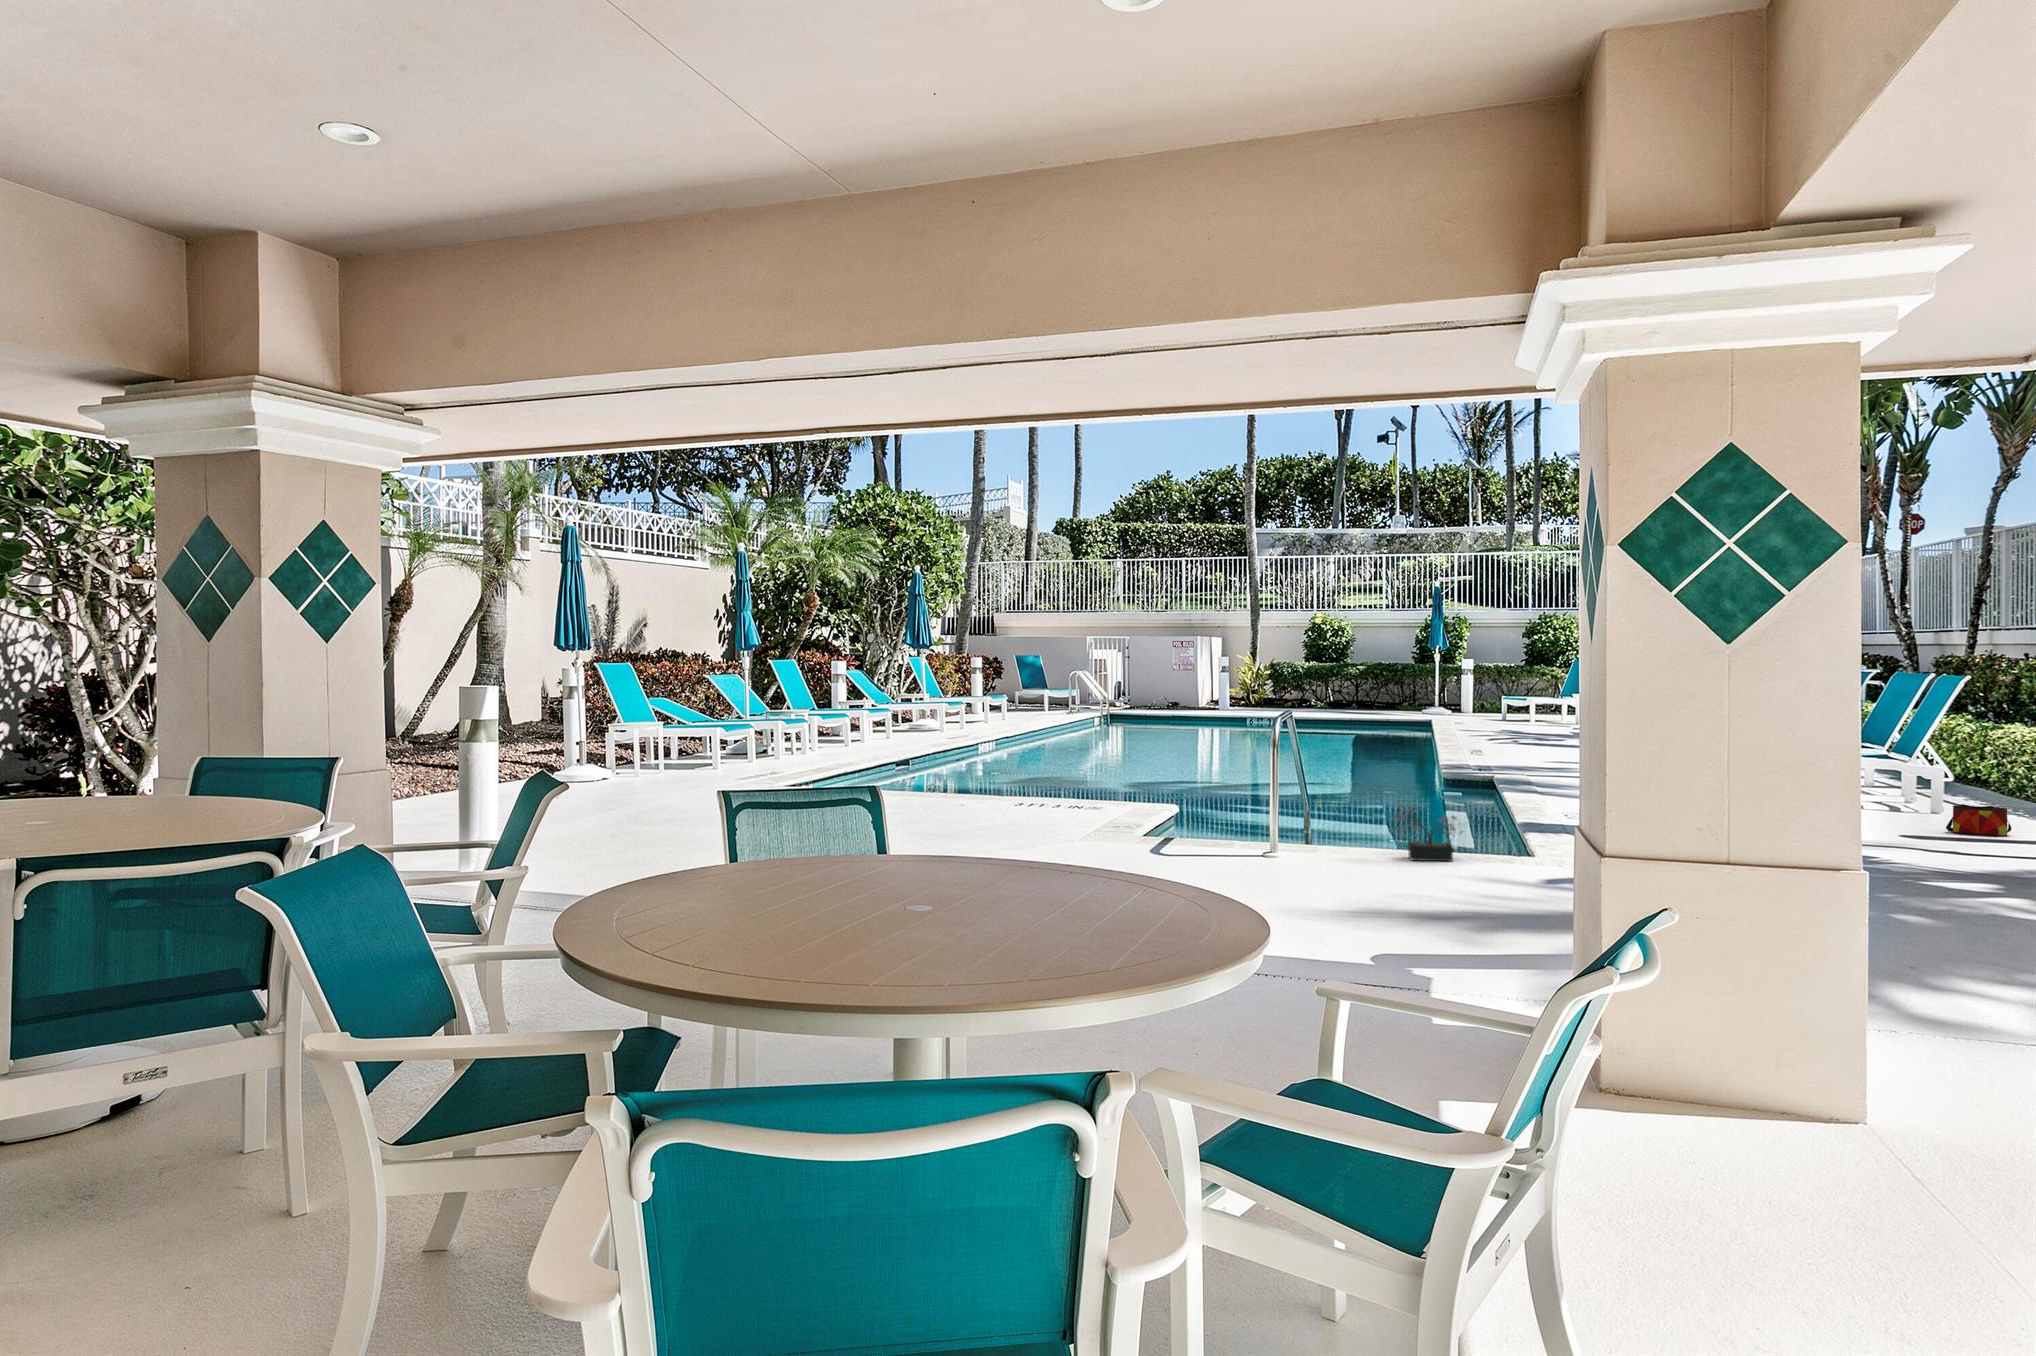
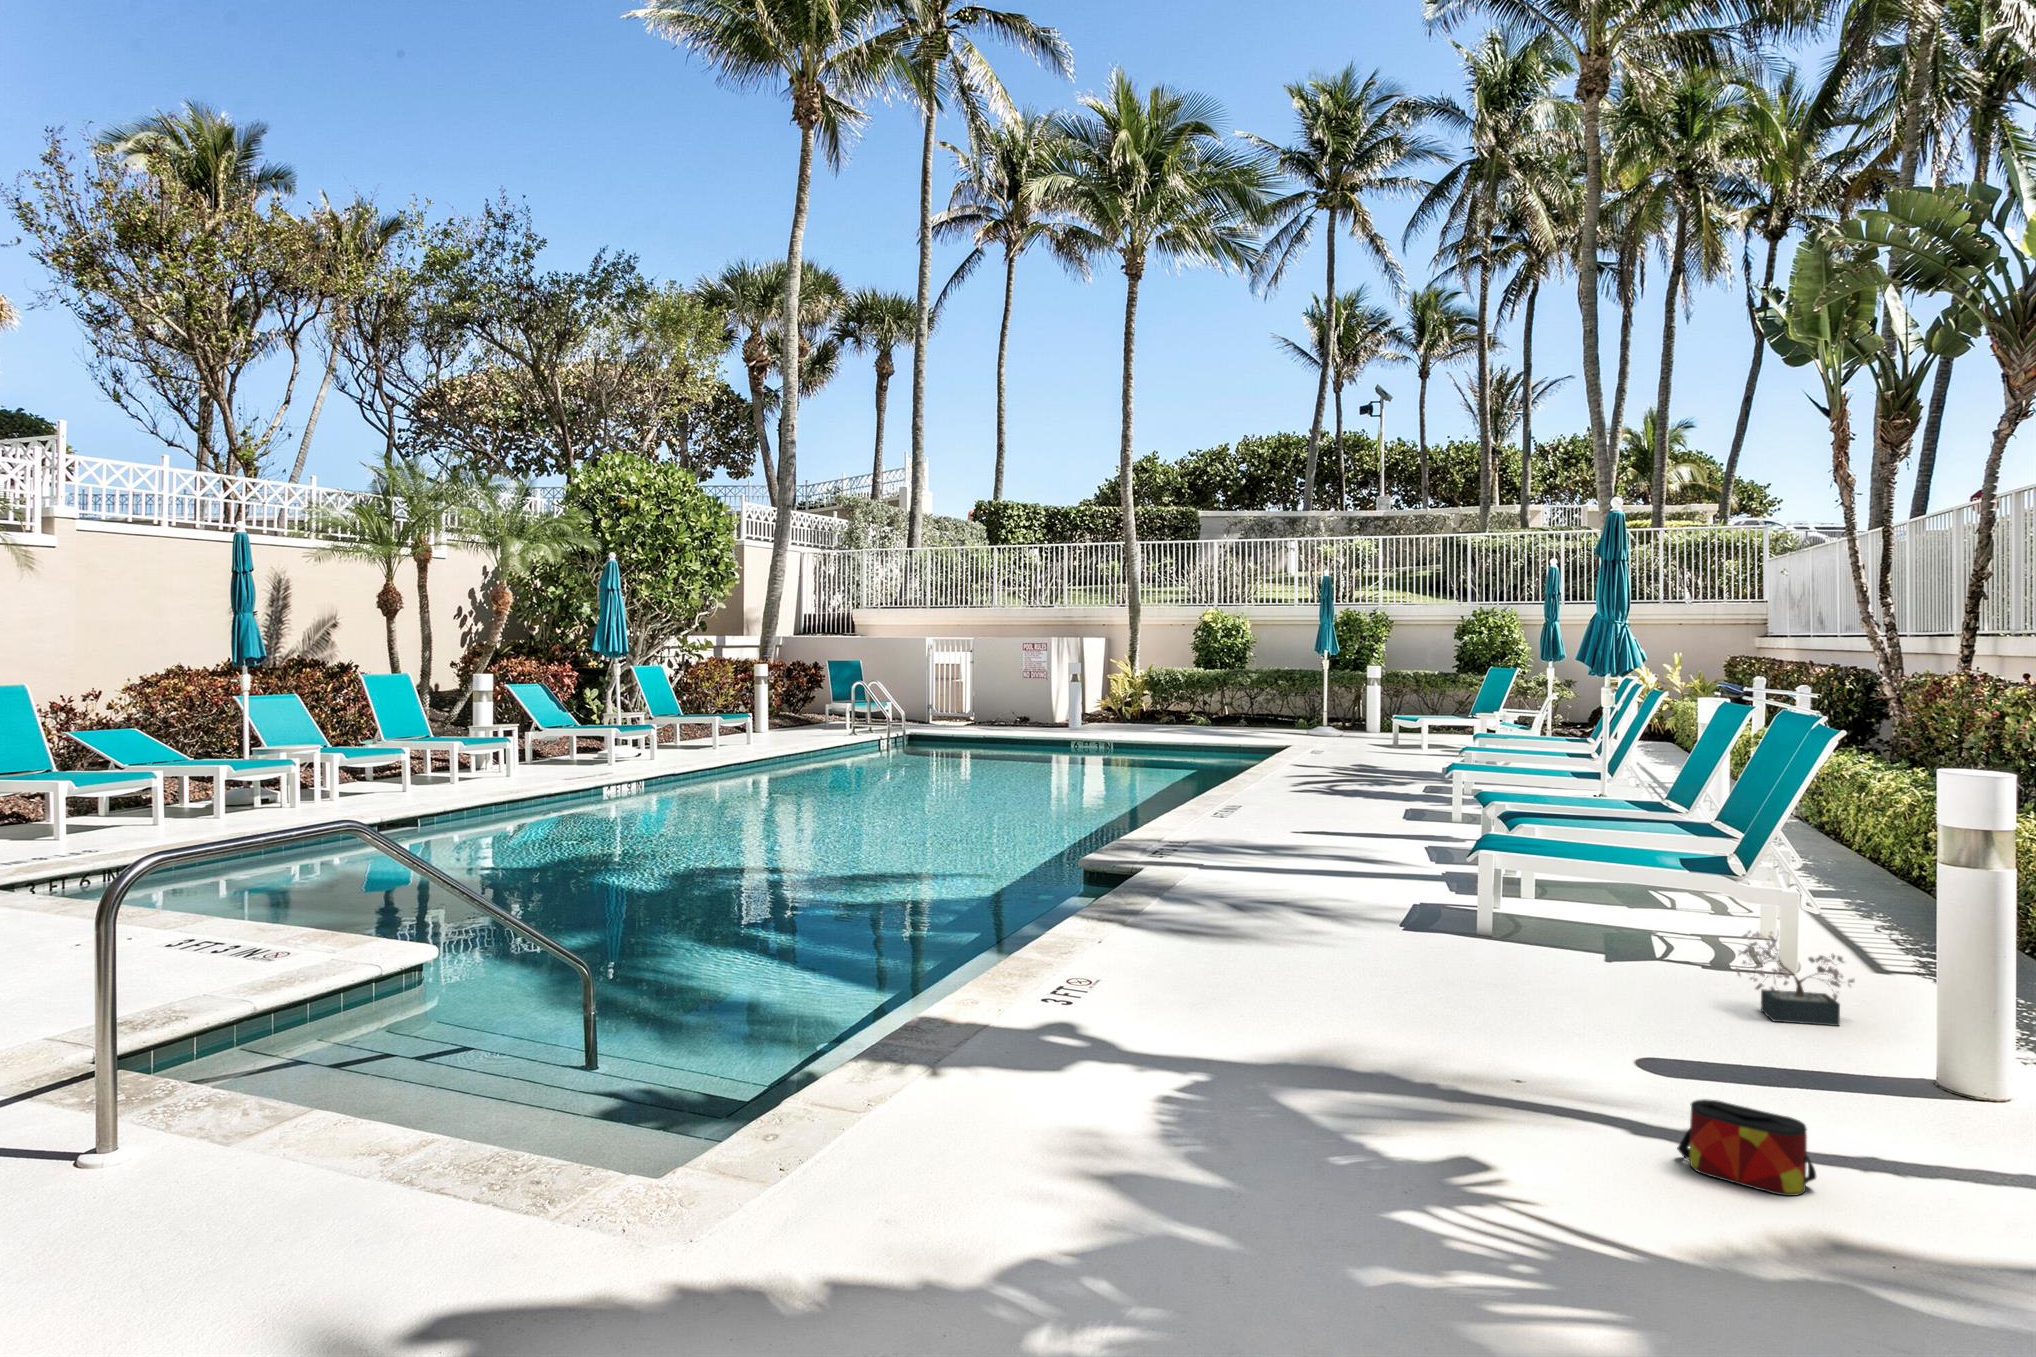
decorative plant: present [1393,802,1463,862] -> present [1736,931,1854,1026]

